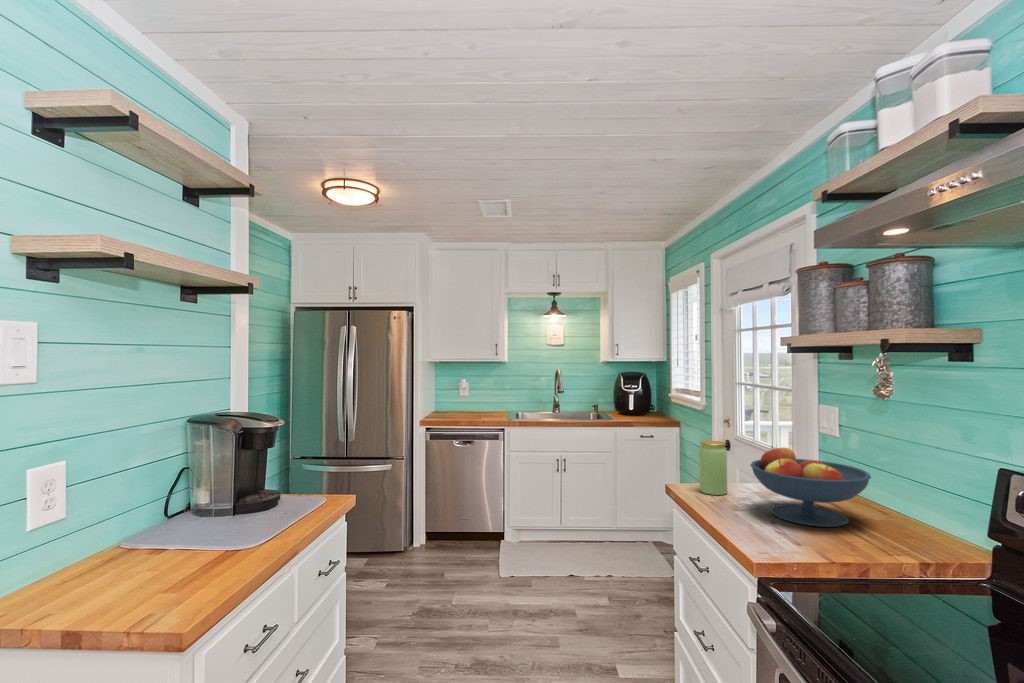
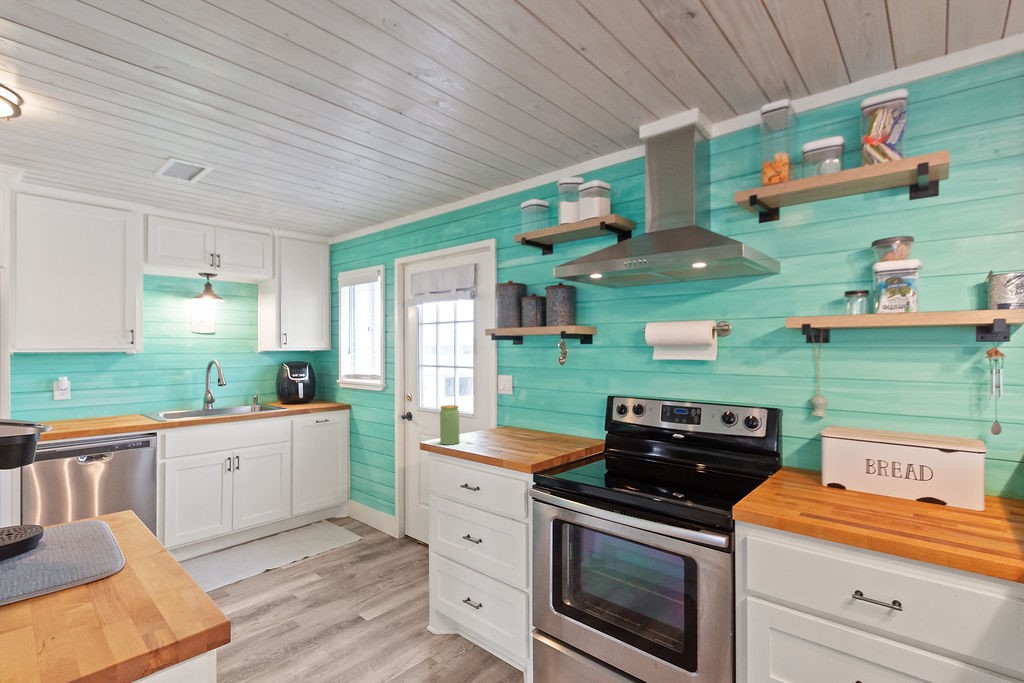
fruit bowl: present [750,447,871,527] -> none [484,402,551,448]

